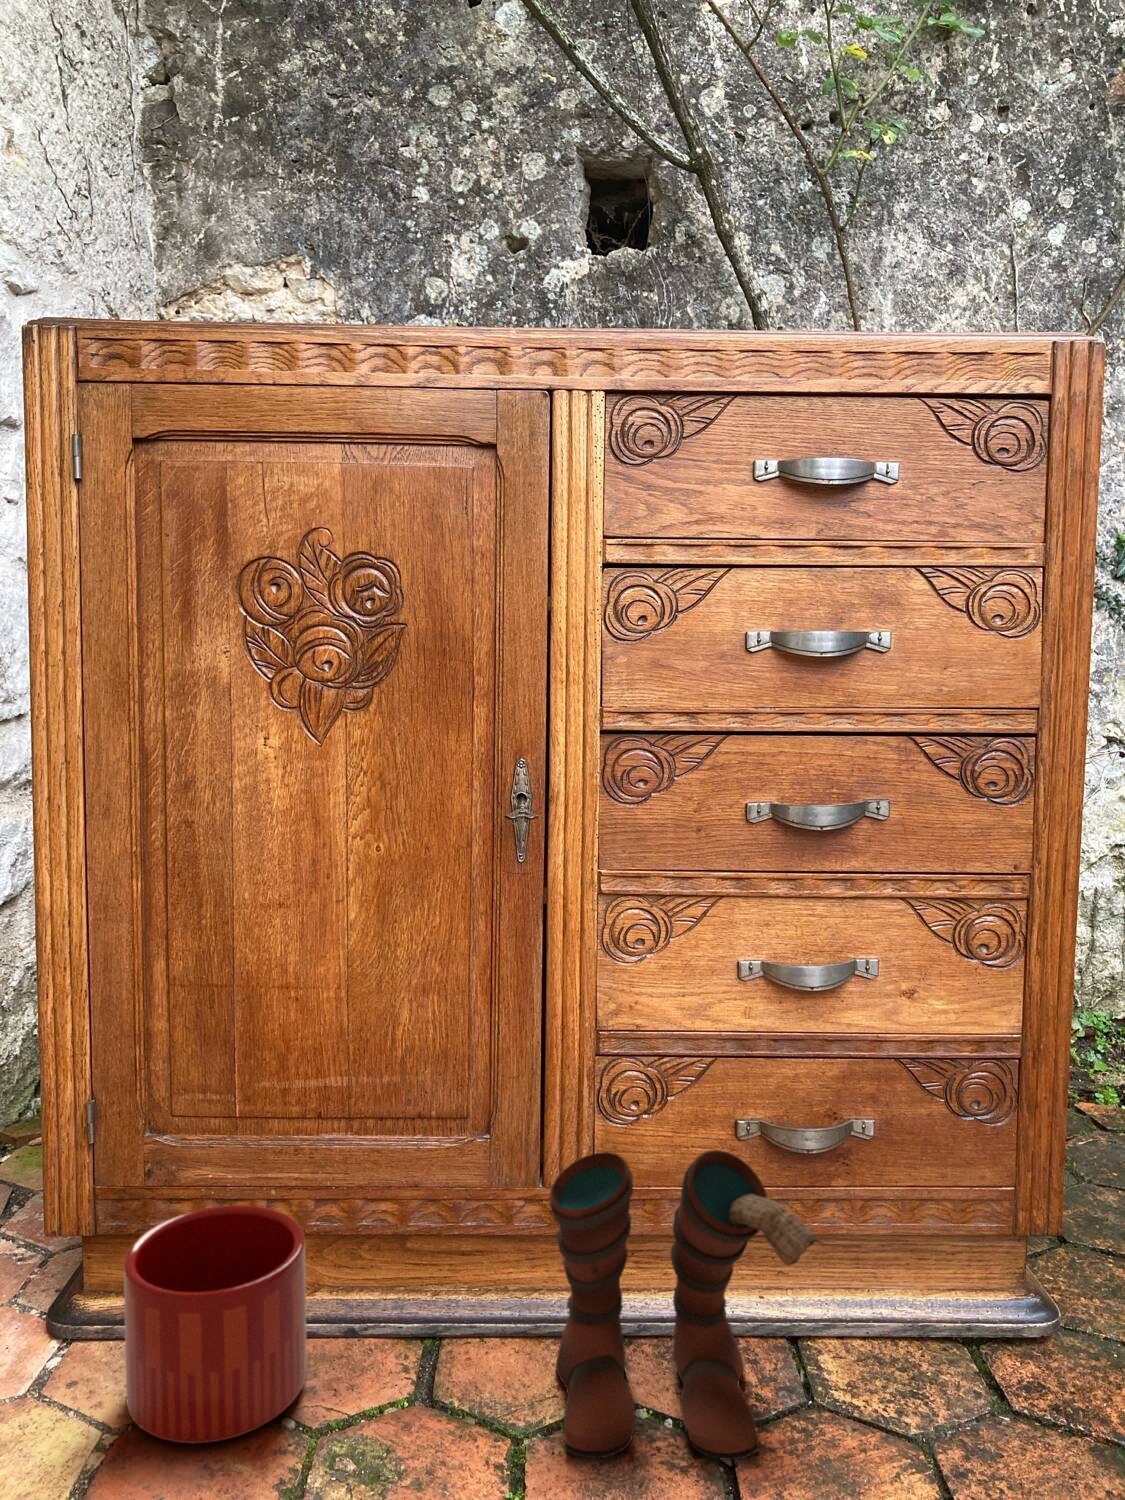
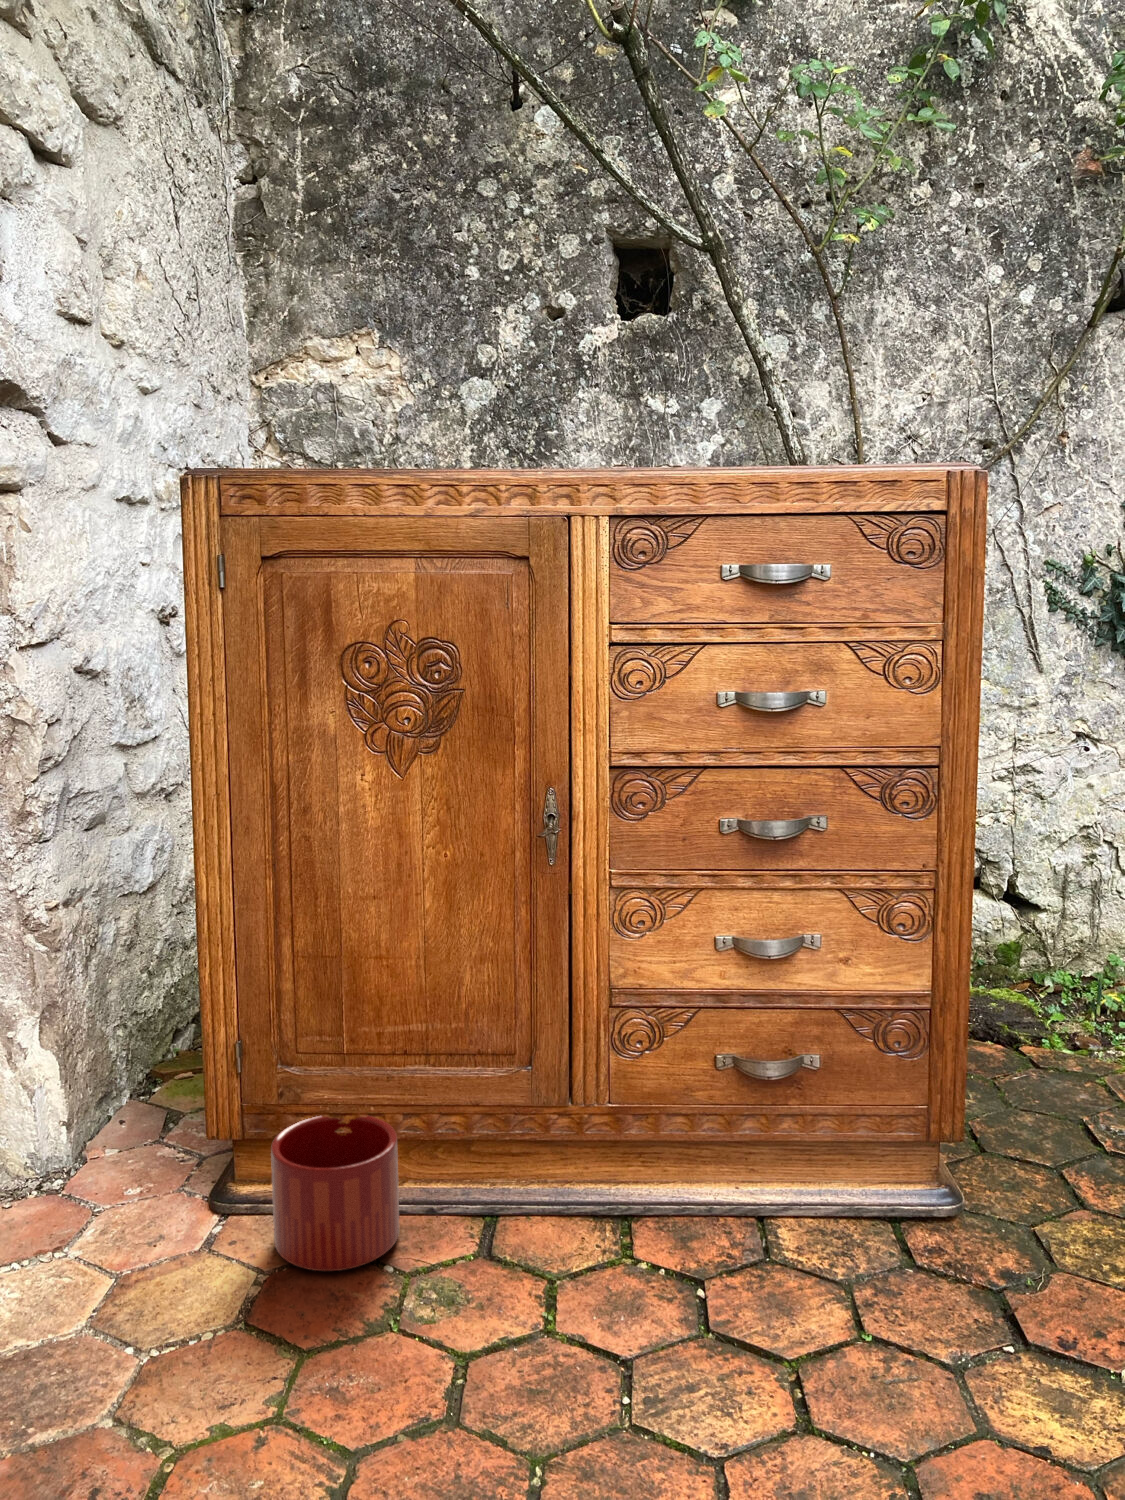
boots: present [548,1150,822,1460] -> none [573,1076,769,1290]

